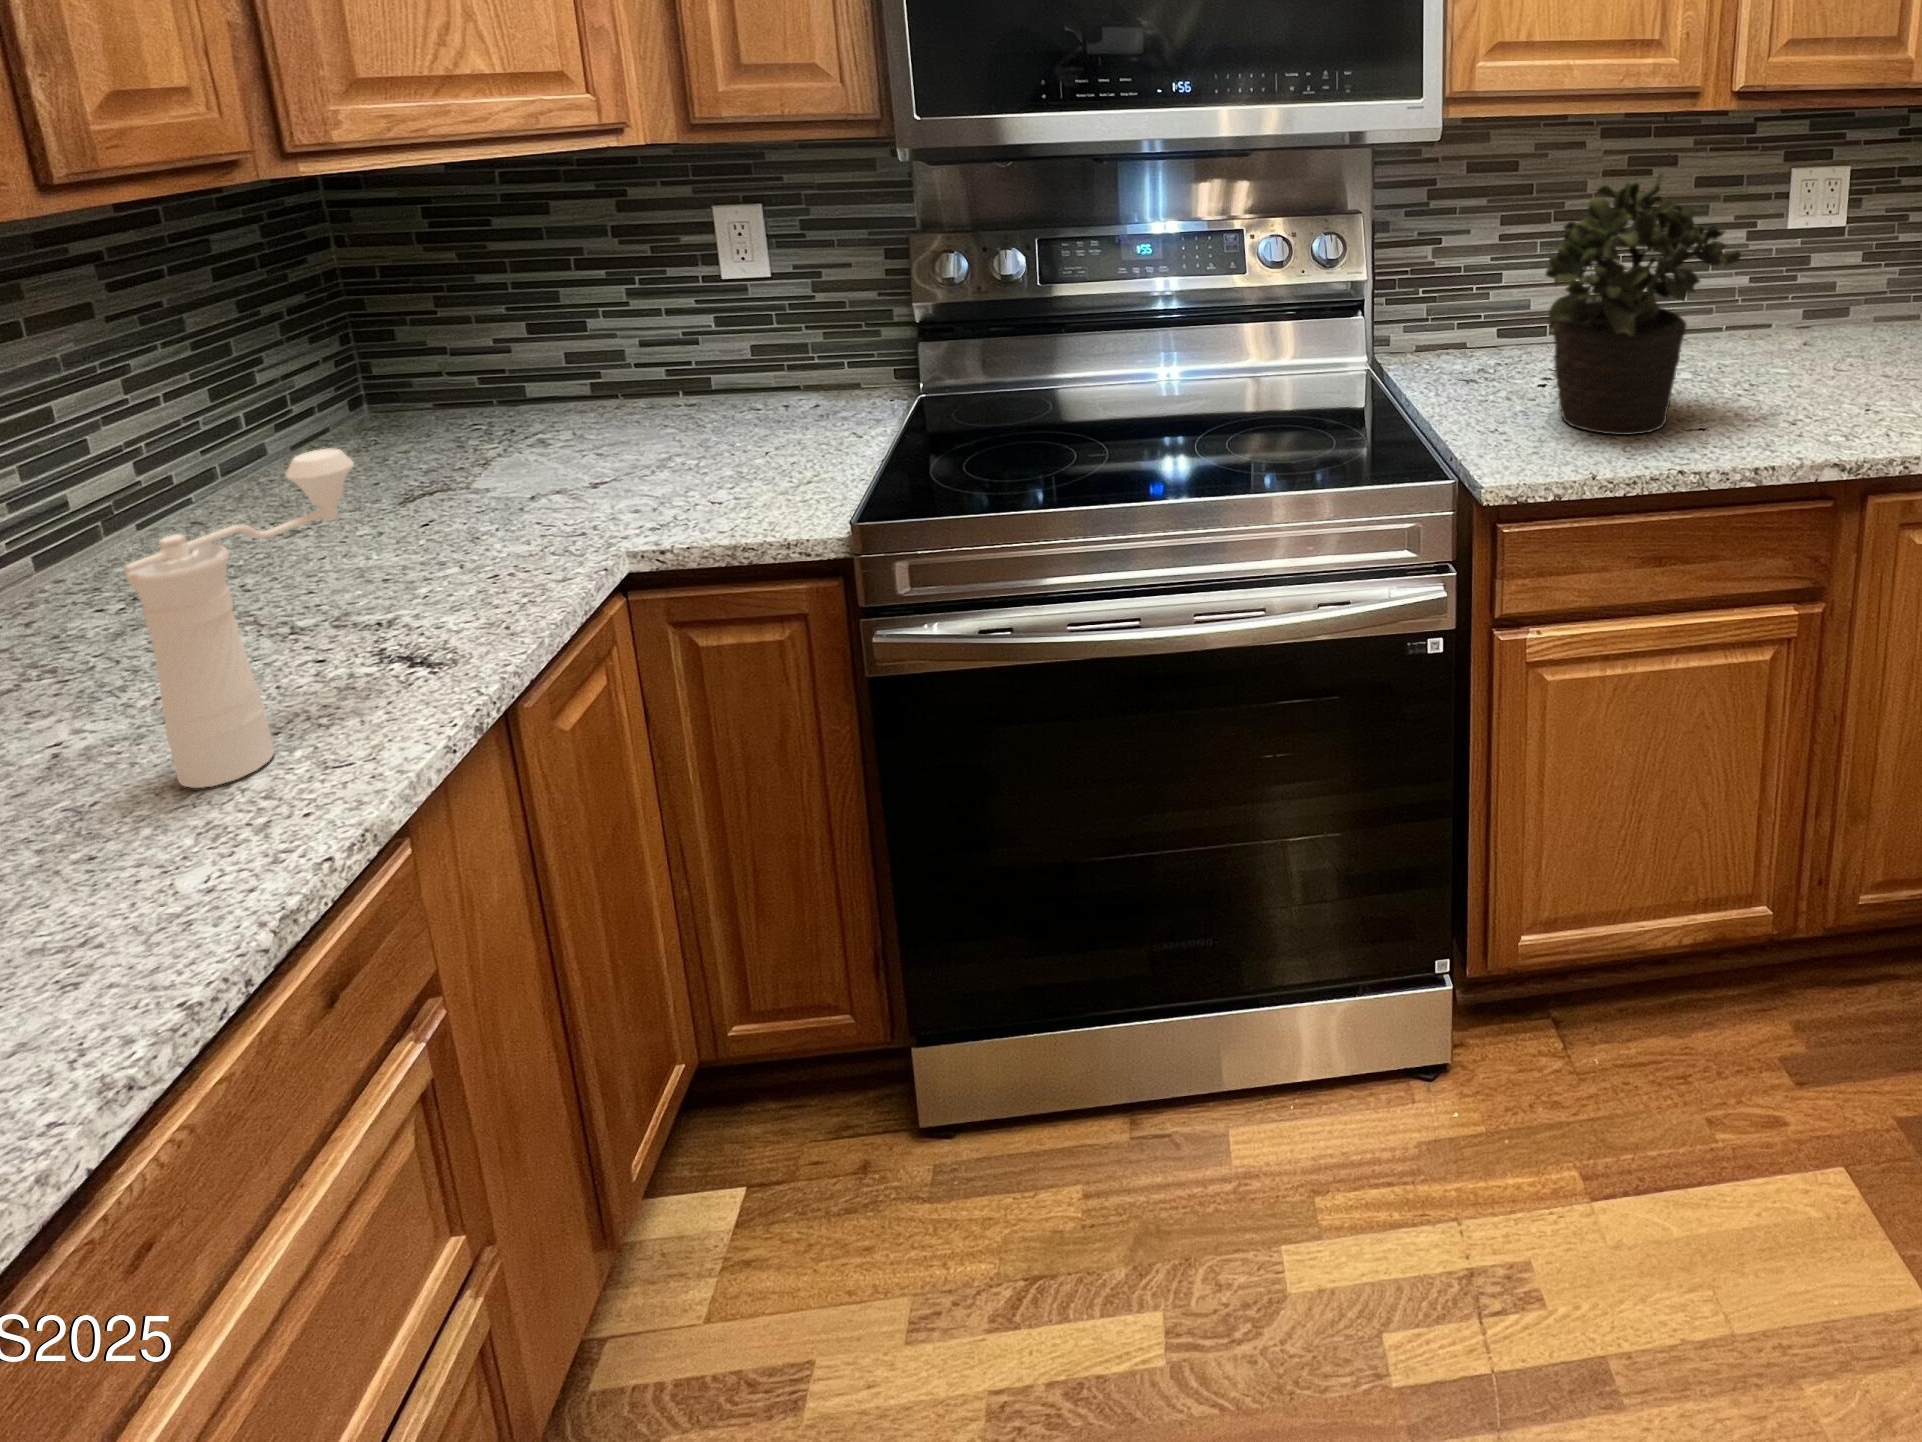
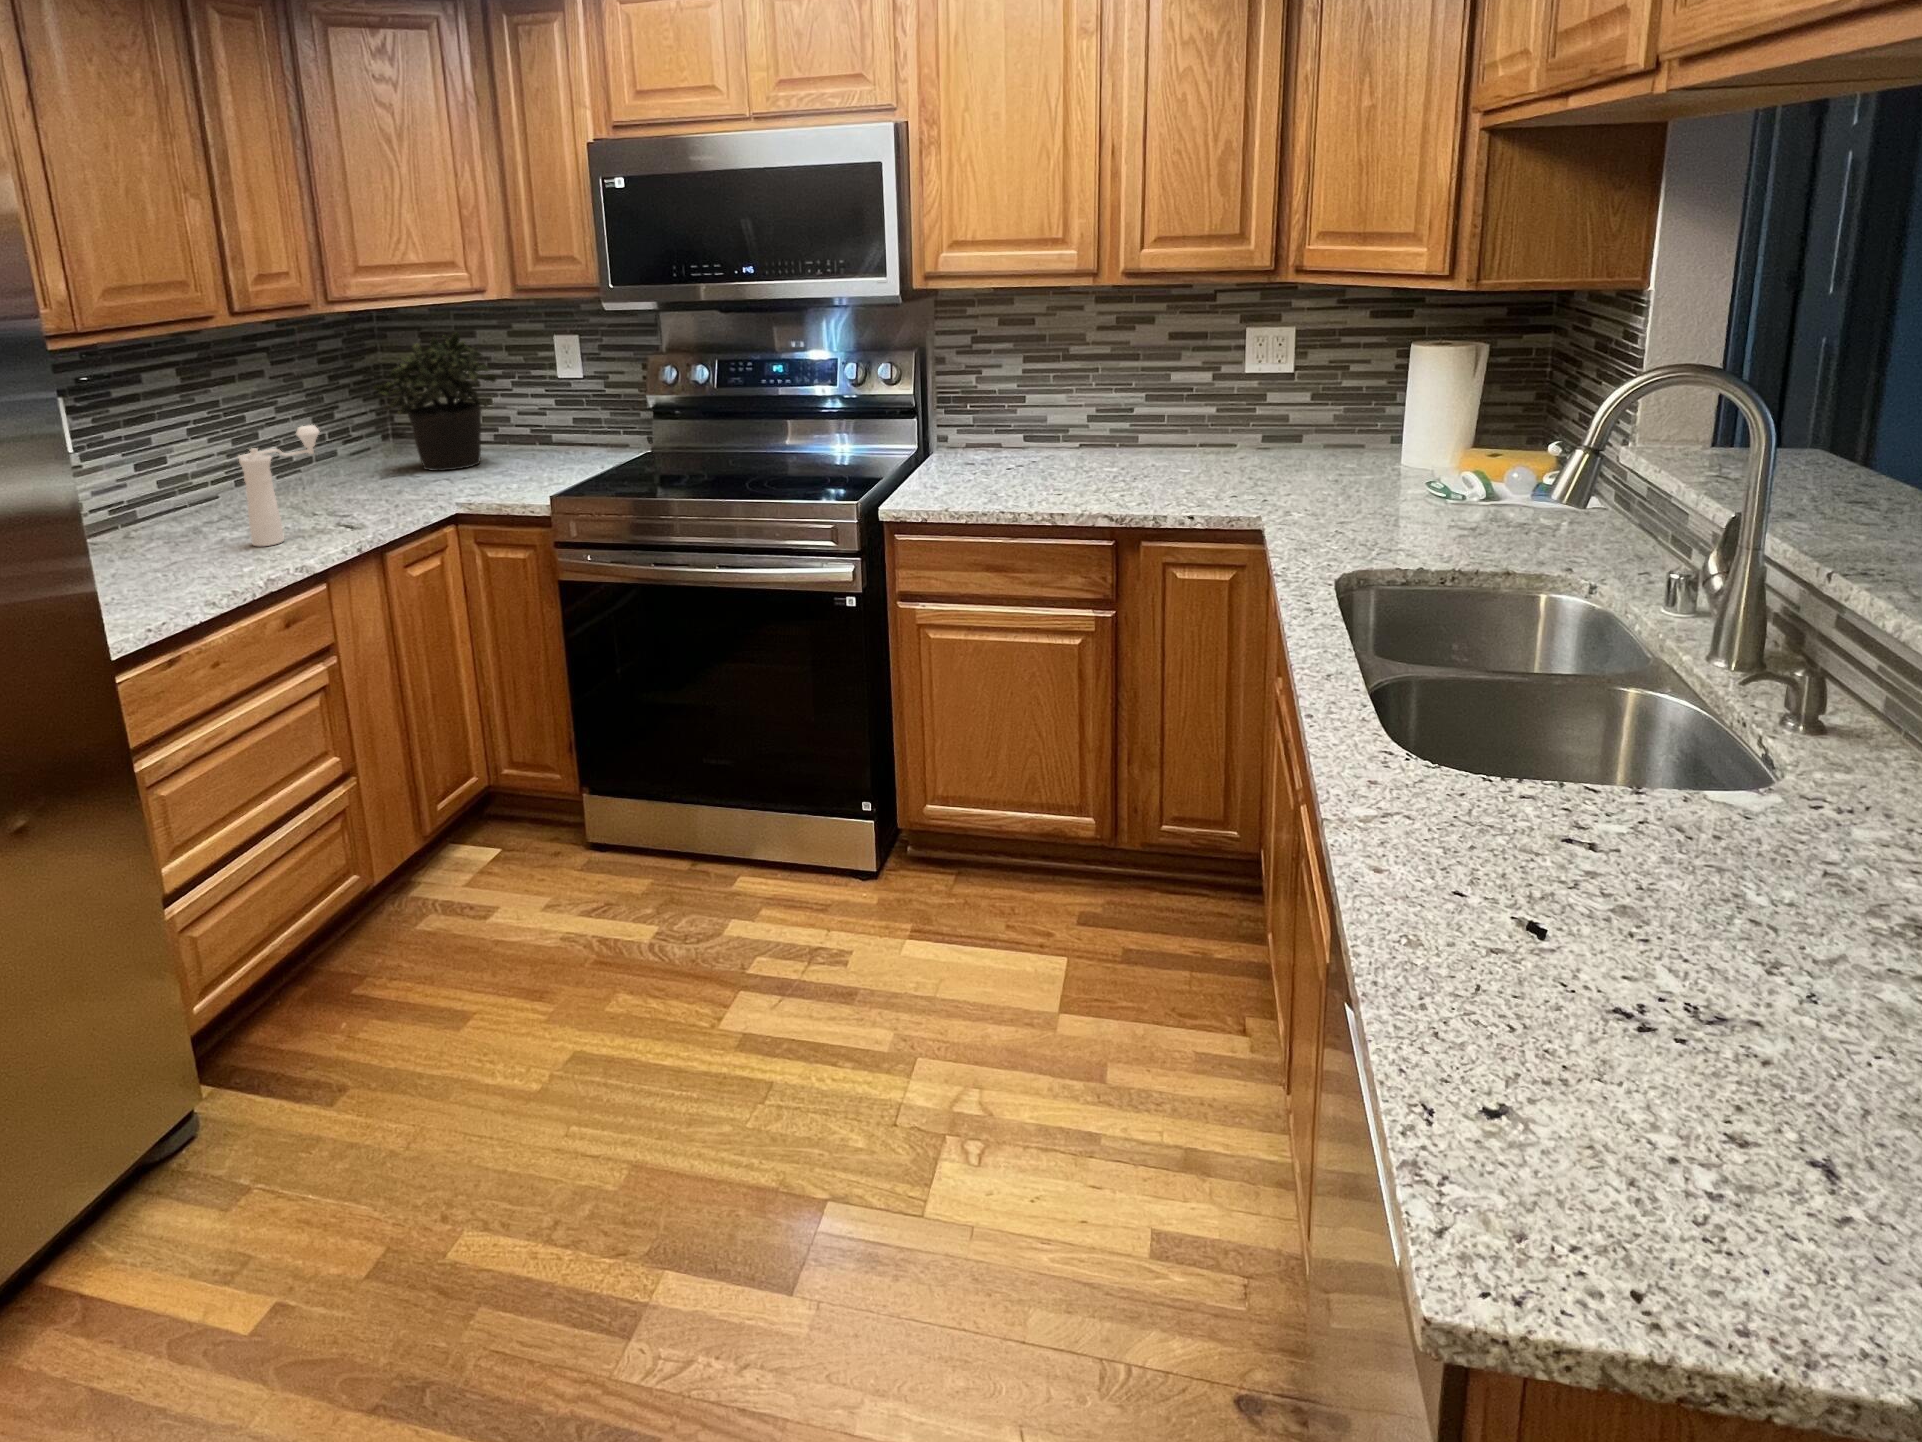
potted plant: present [1546,174,1741,435] -> present [374,332,496,471]

